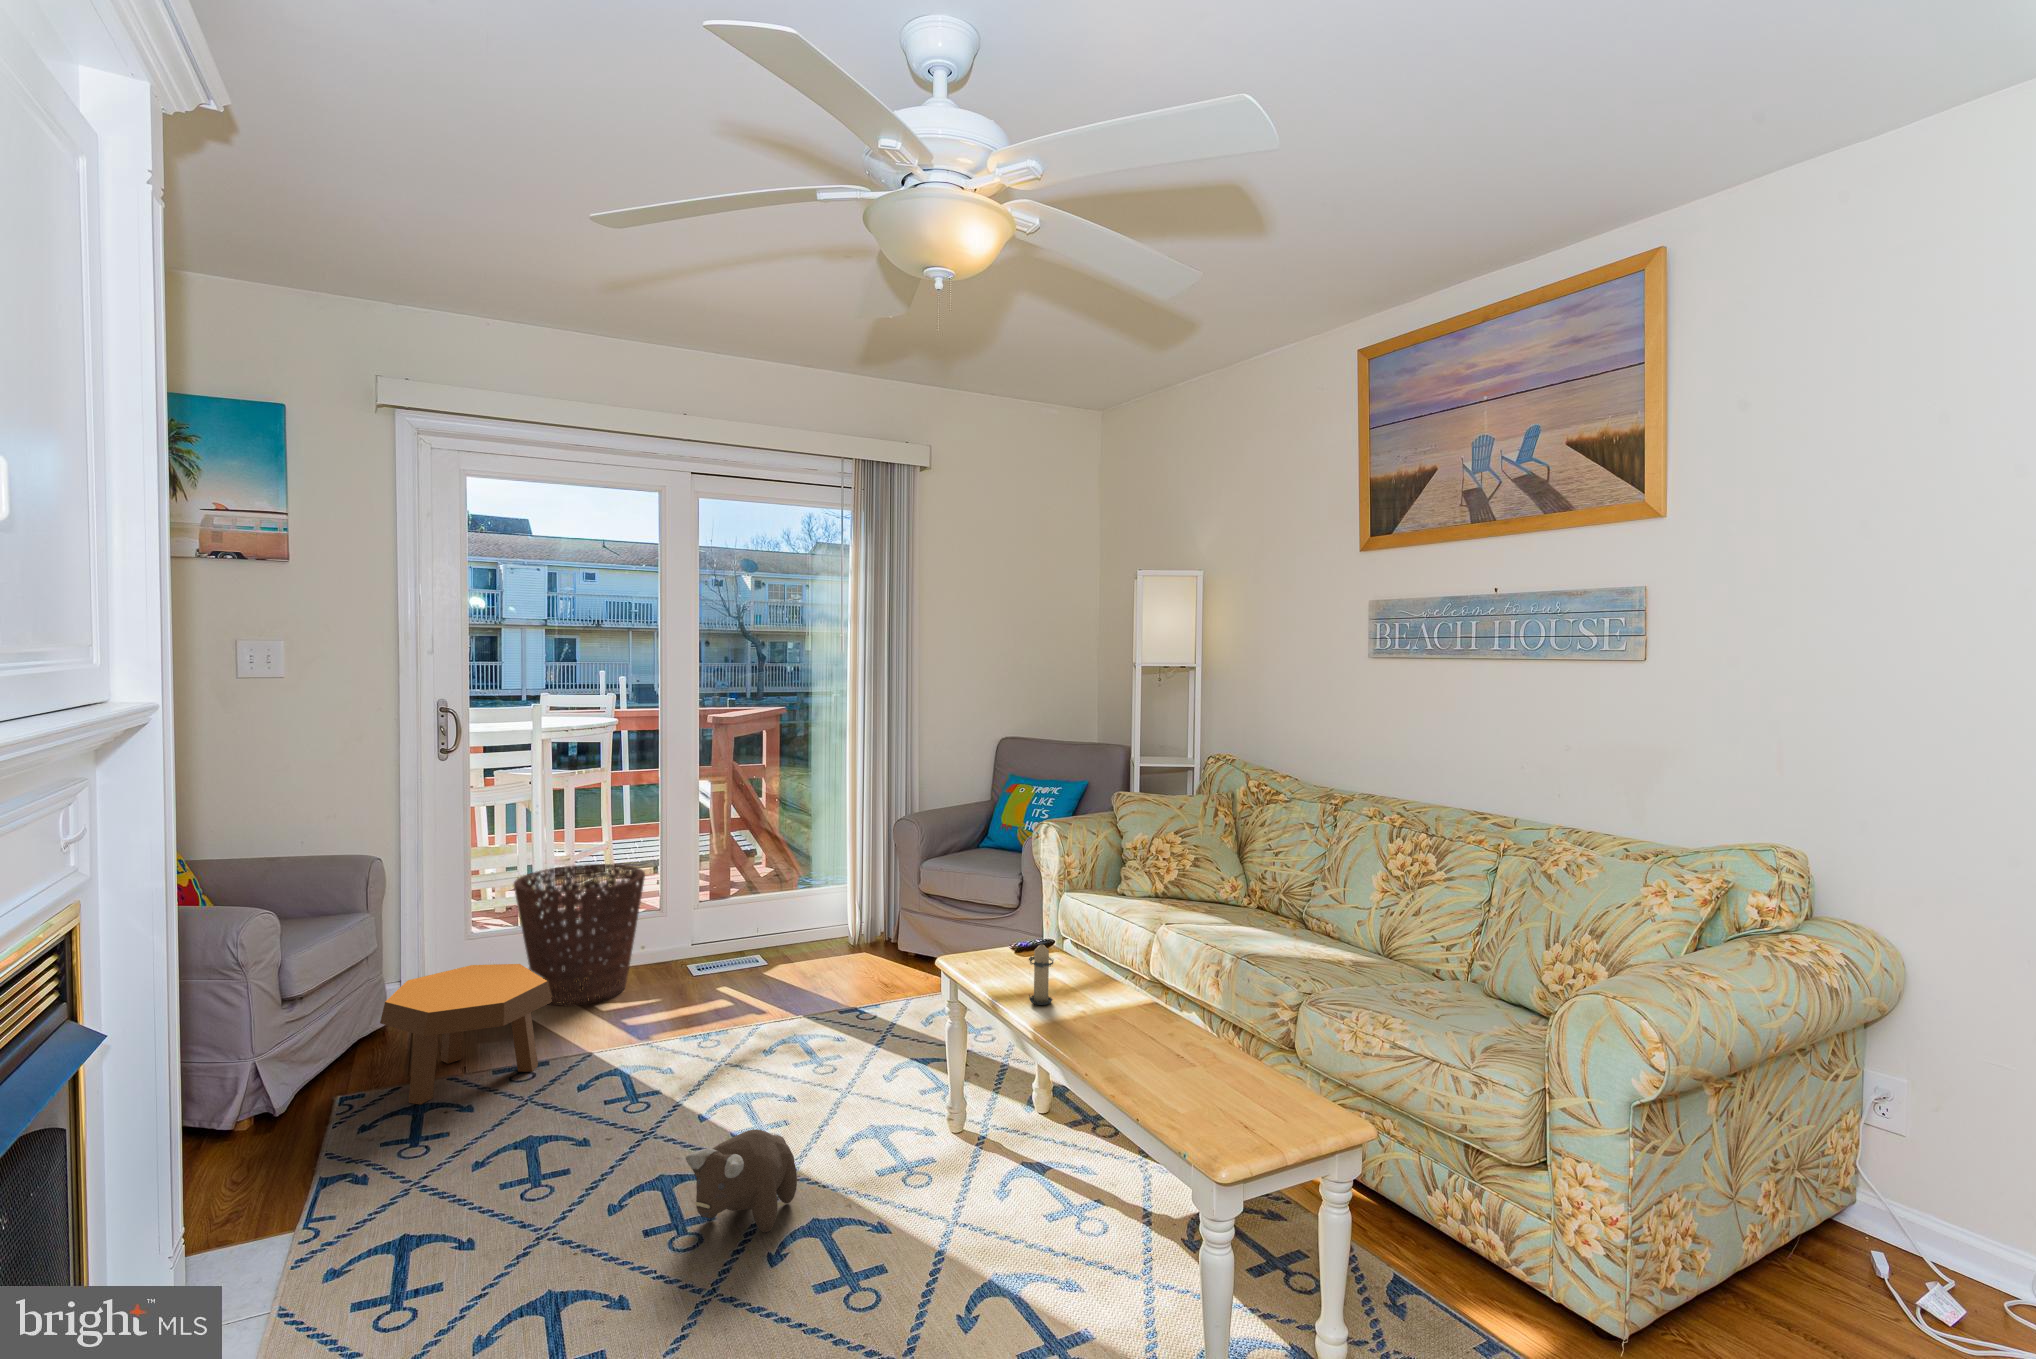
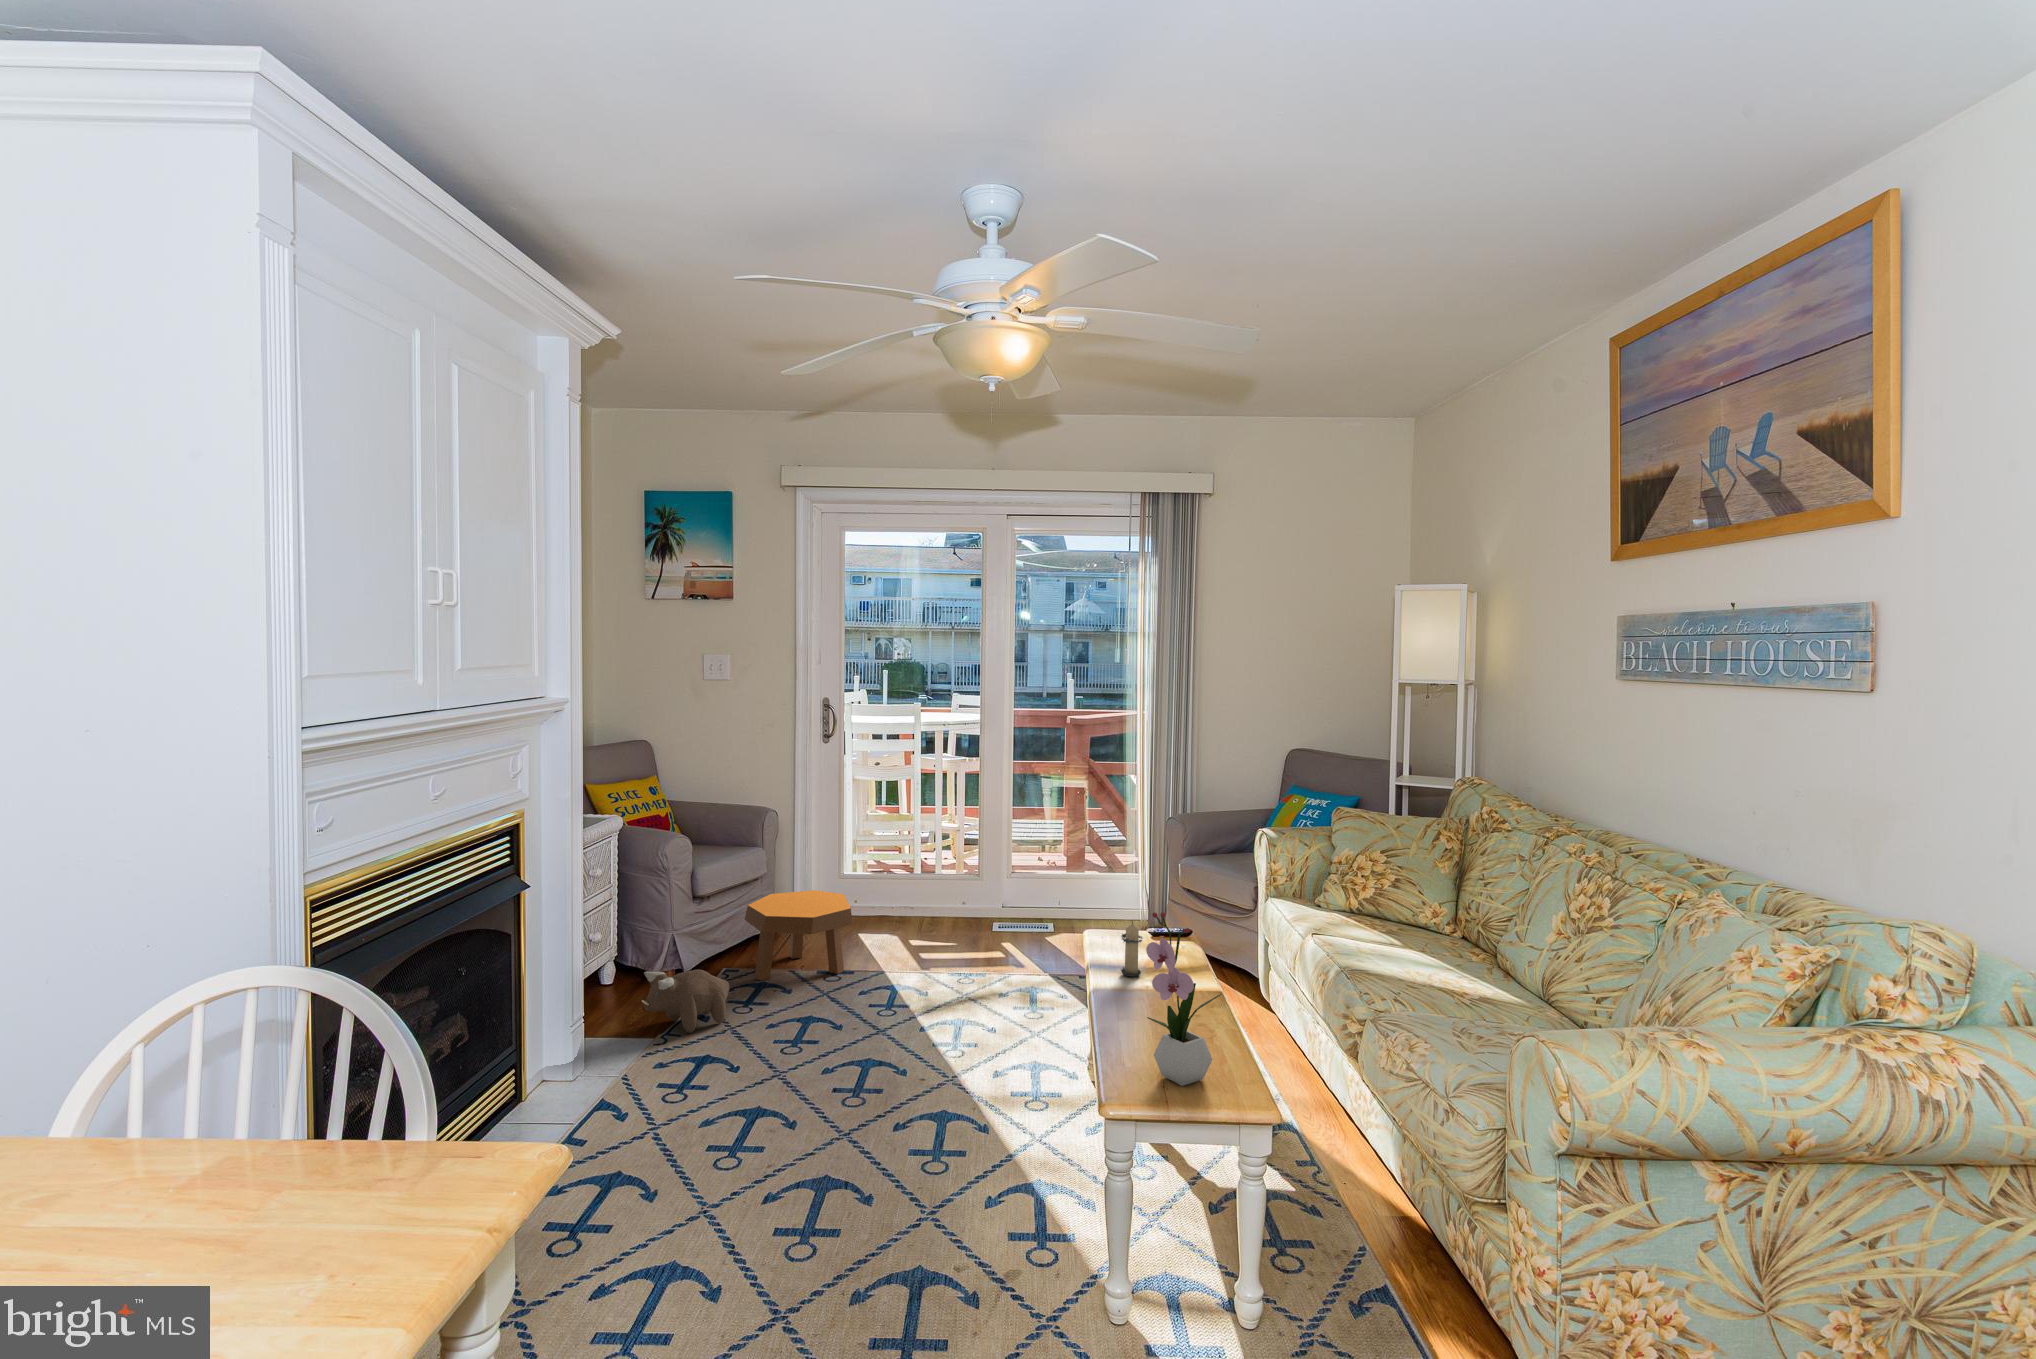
basket: present [514,864,645,1006] -> none [860,828,956,936]
flower arrangement: none [1208,926,1276,1121] -> present [1146,912,1221,1086]
plush toy: present [686,1129,797,1232] -> present [642,970,729,1033]

